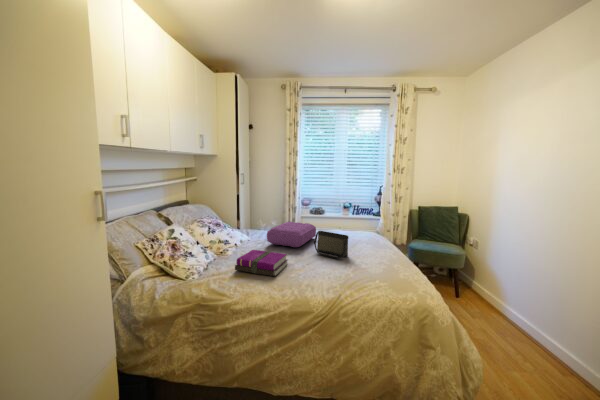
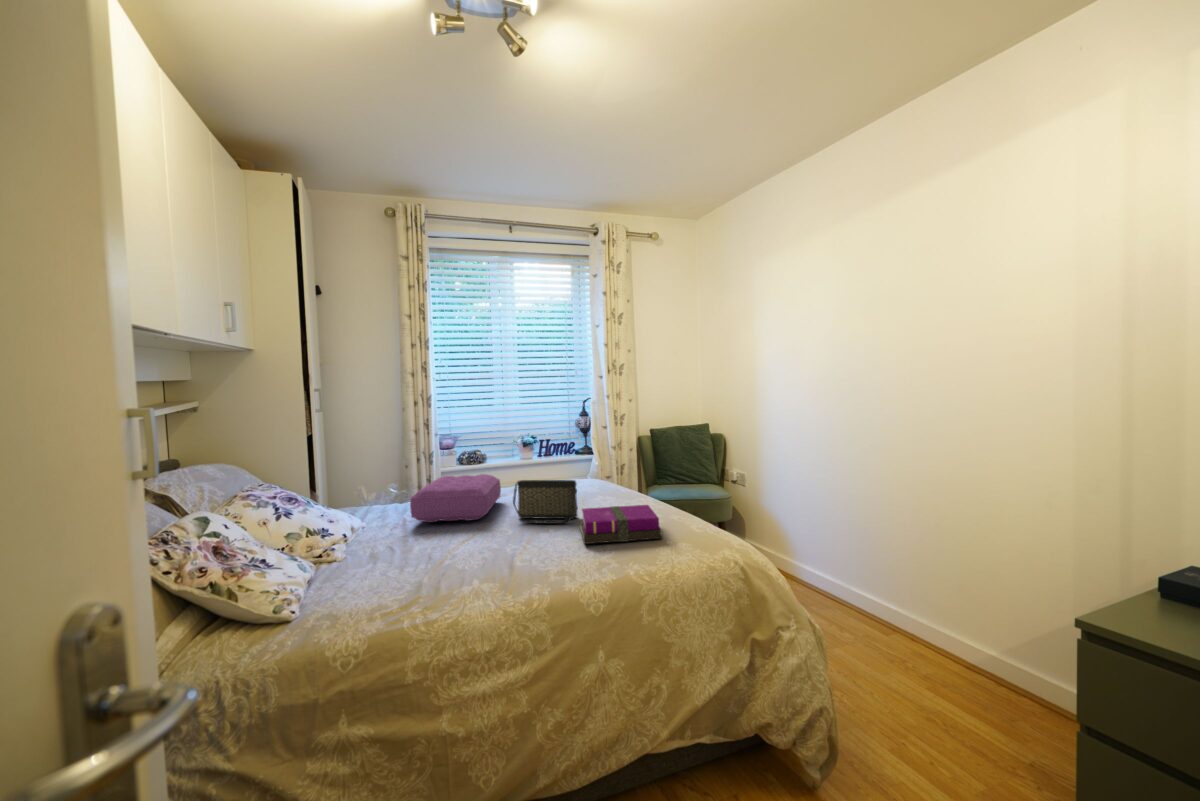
notebook: present [235,250,288,276] -> present [580,505,663,544]

